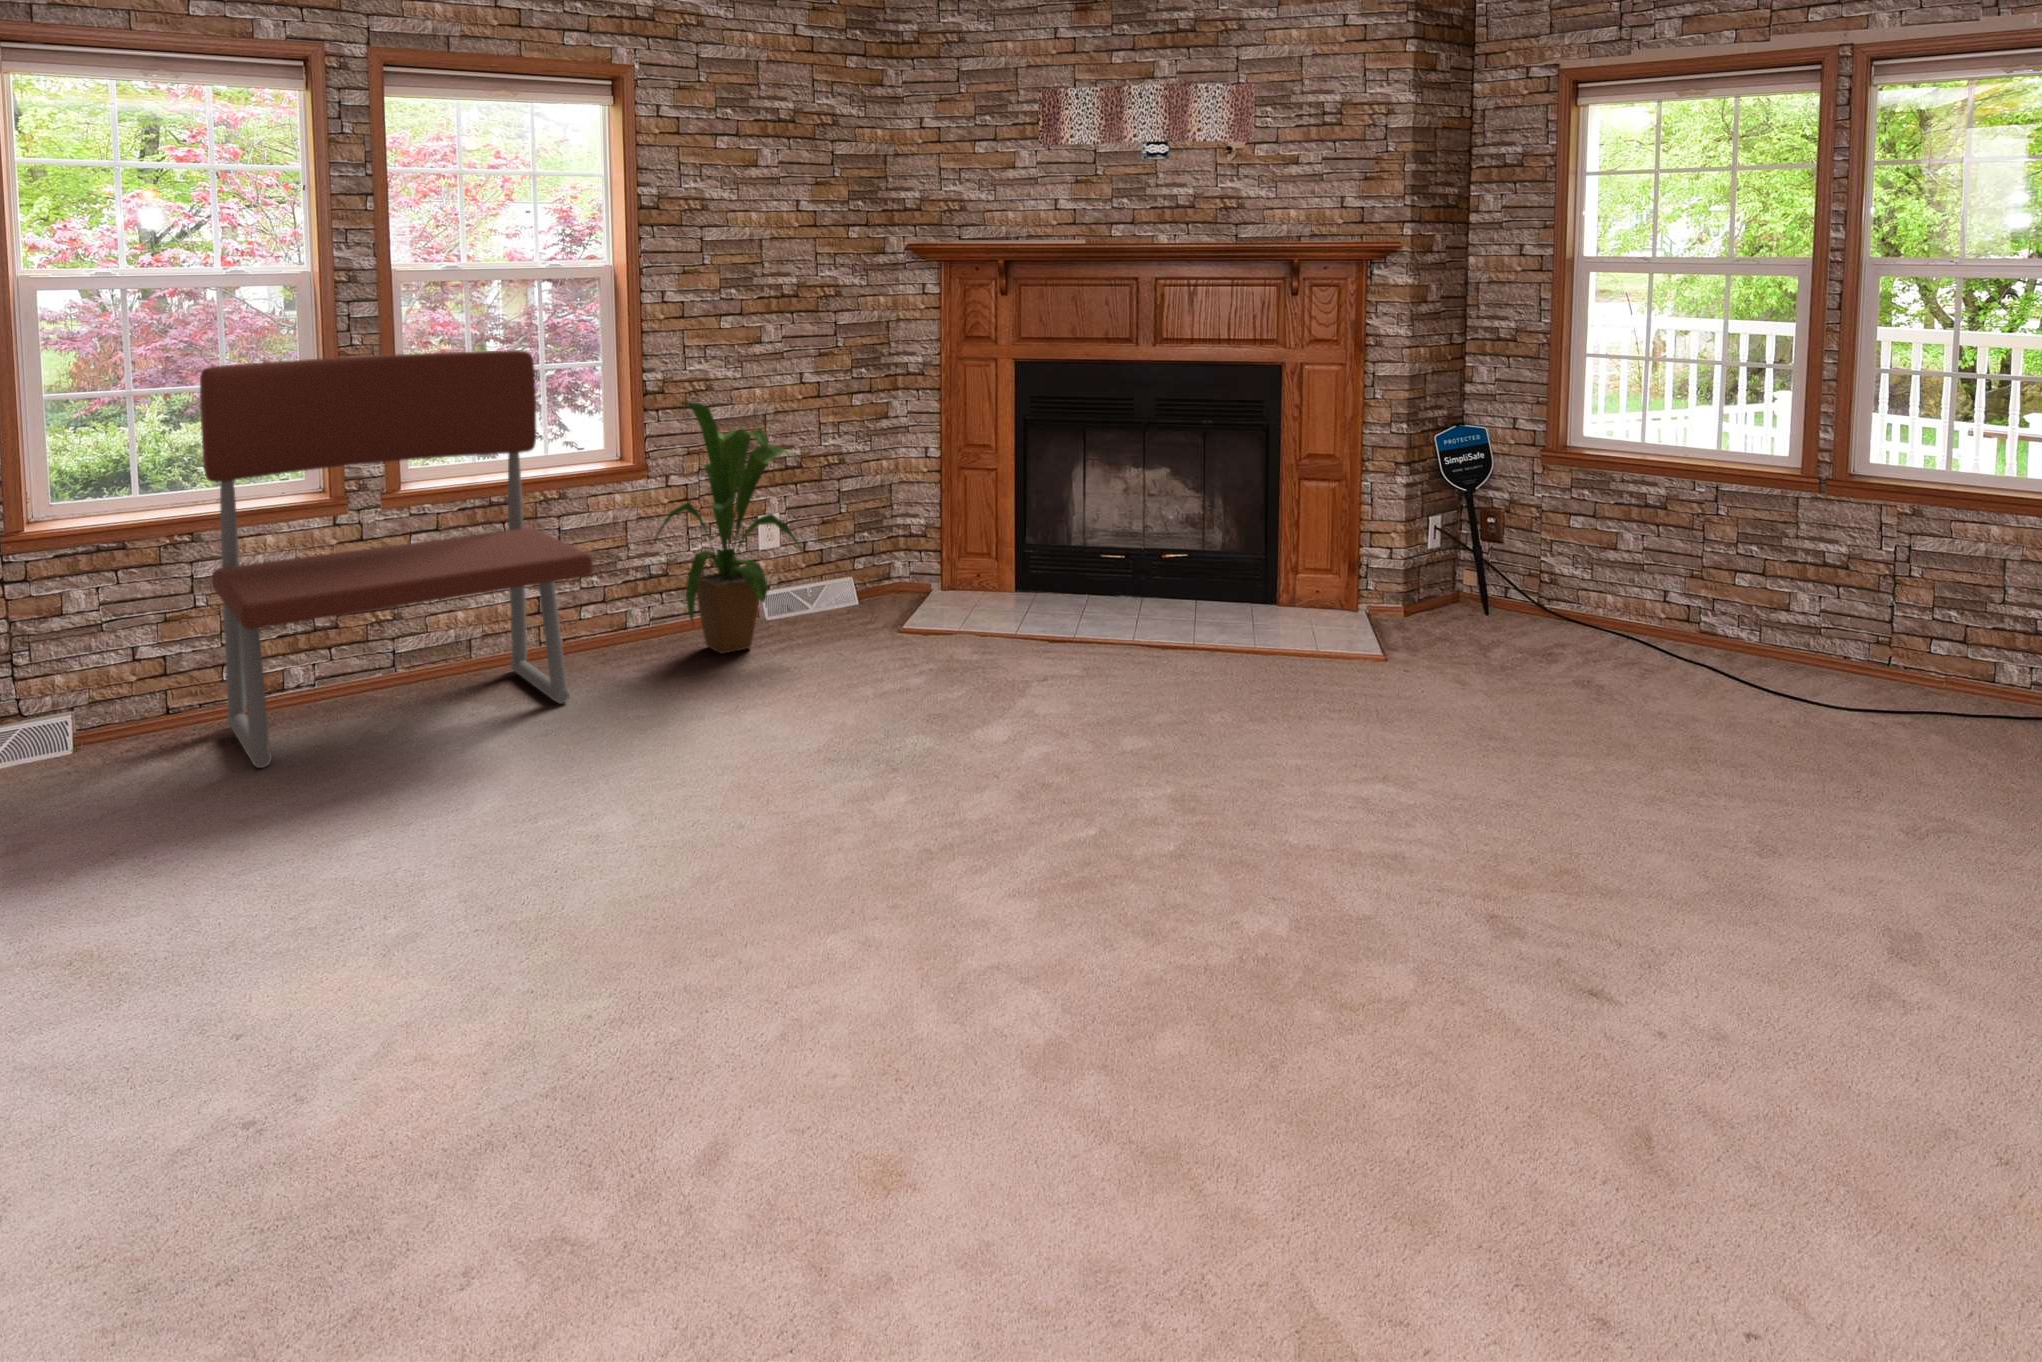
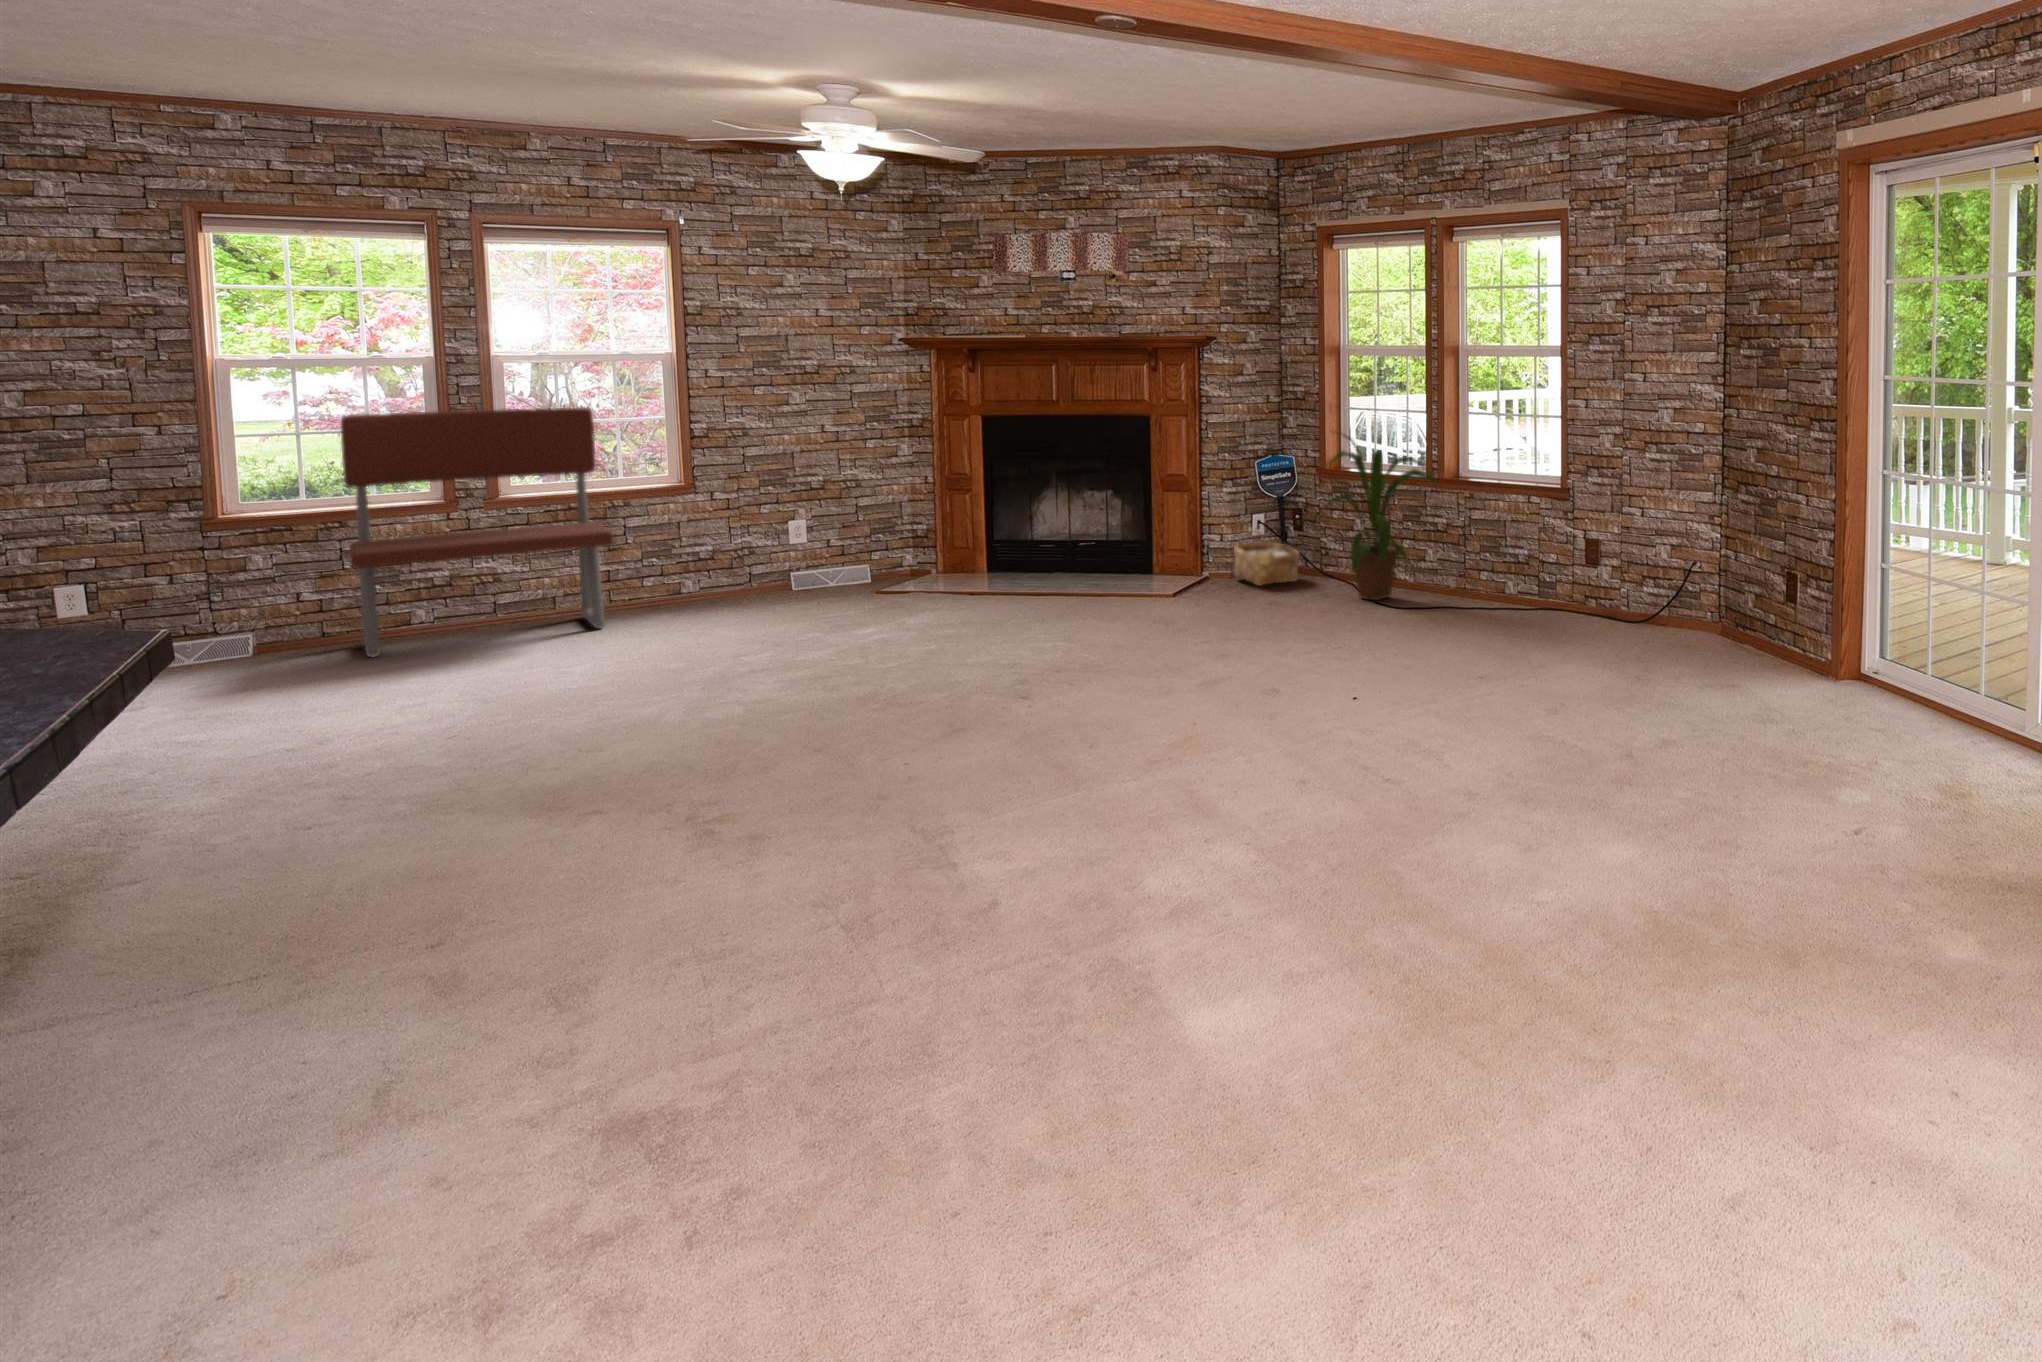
house plant: present [657,402,815,654] -> present [1328,431,1437,601]
woven basket: none [1421,541,1538,635] -> present [1234,531,1299,586]

